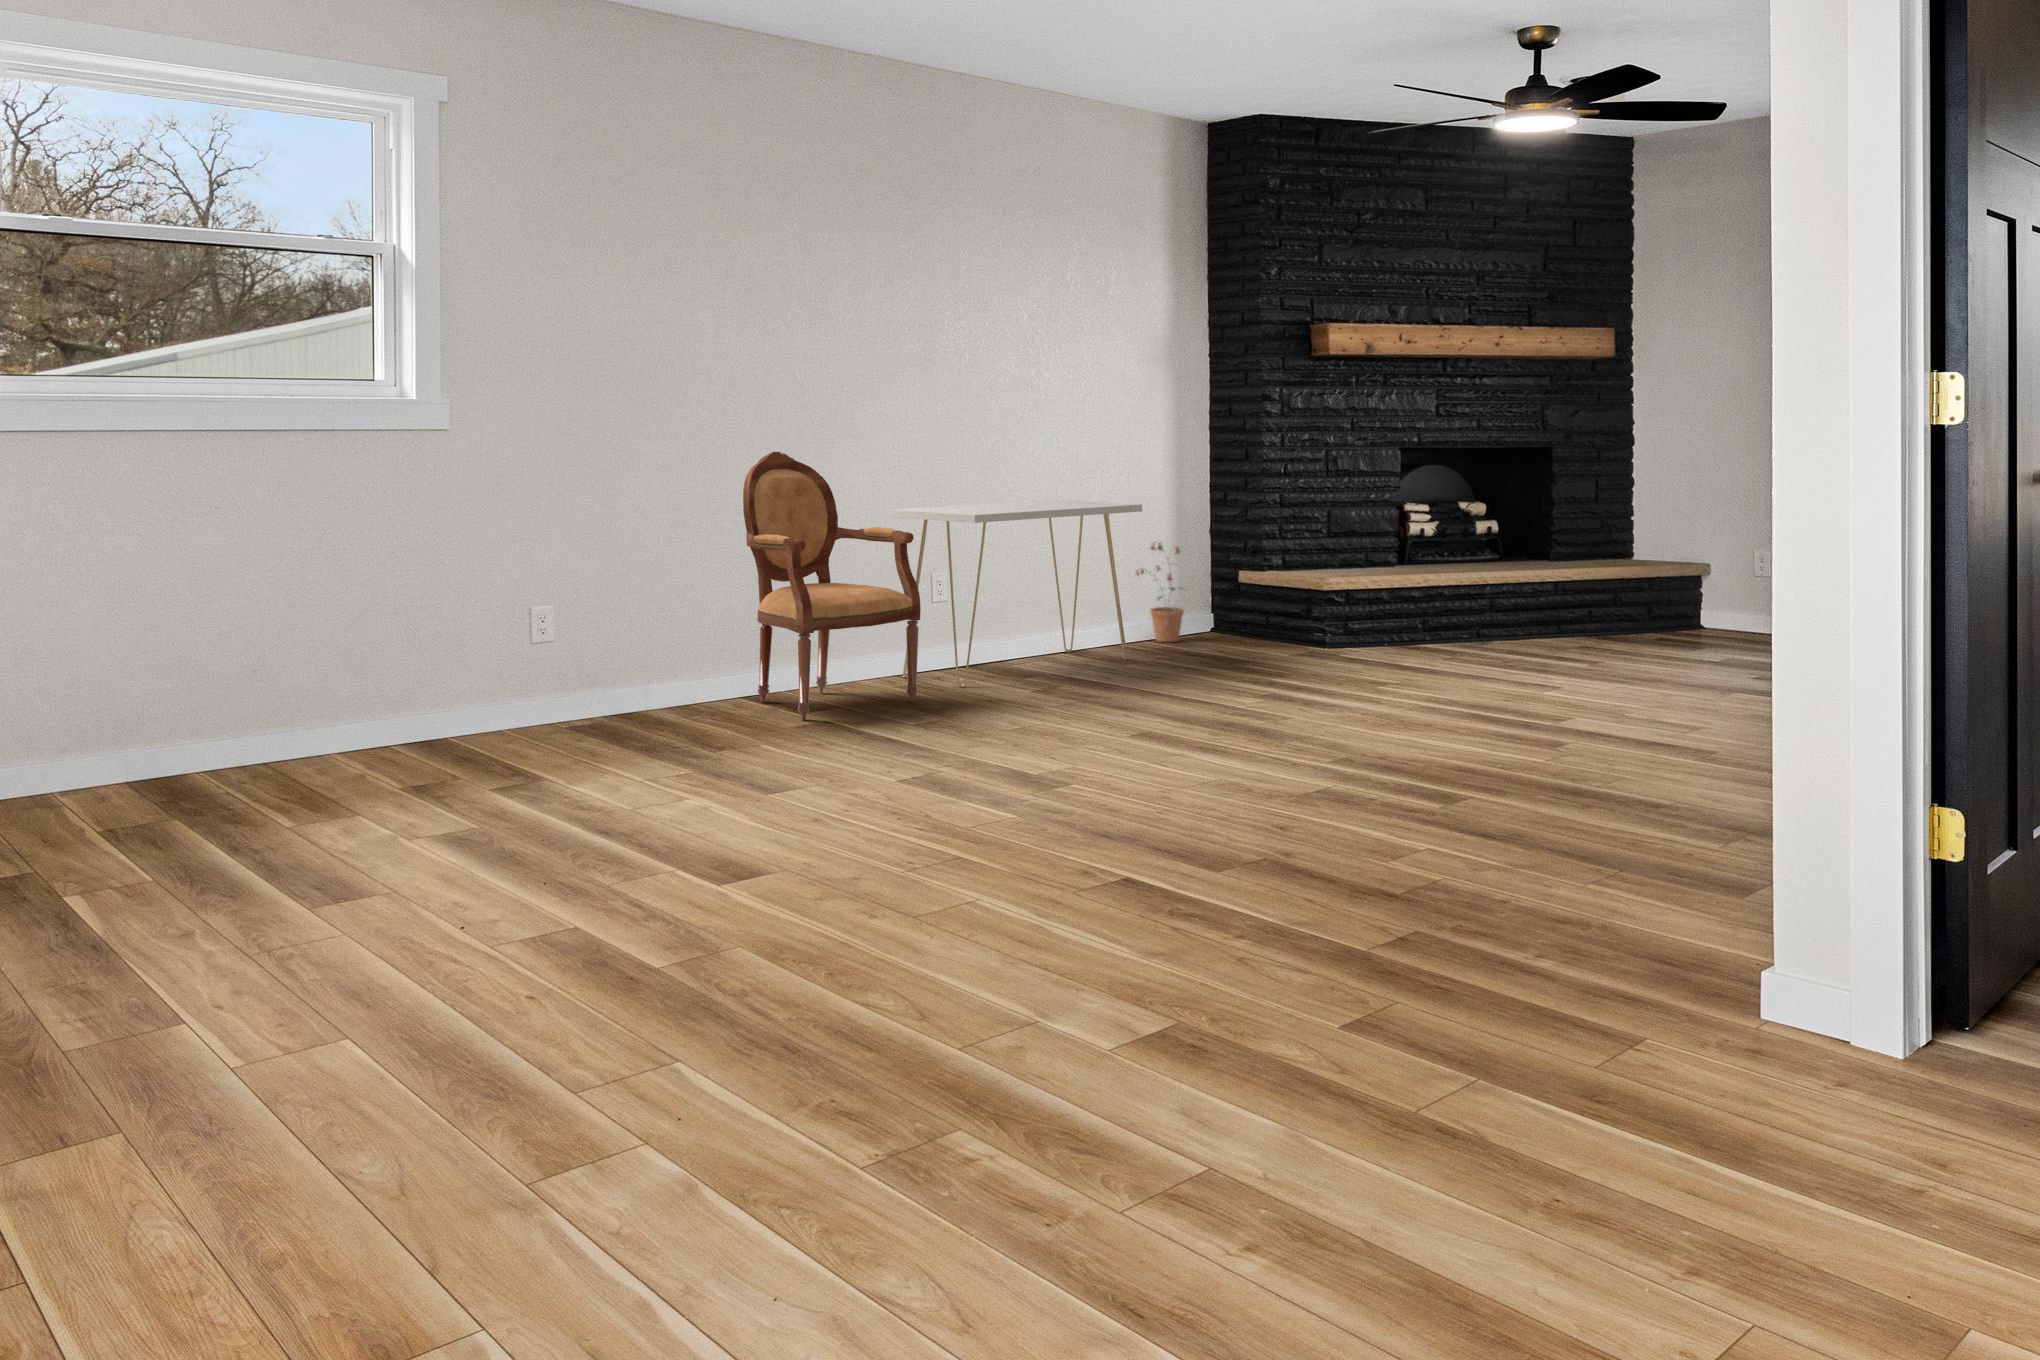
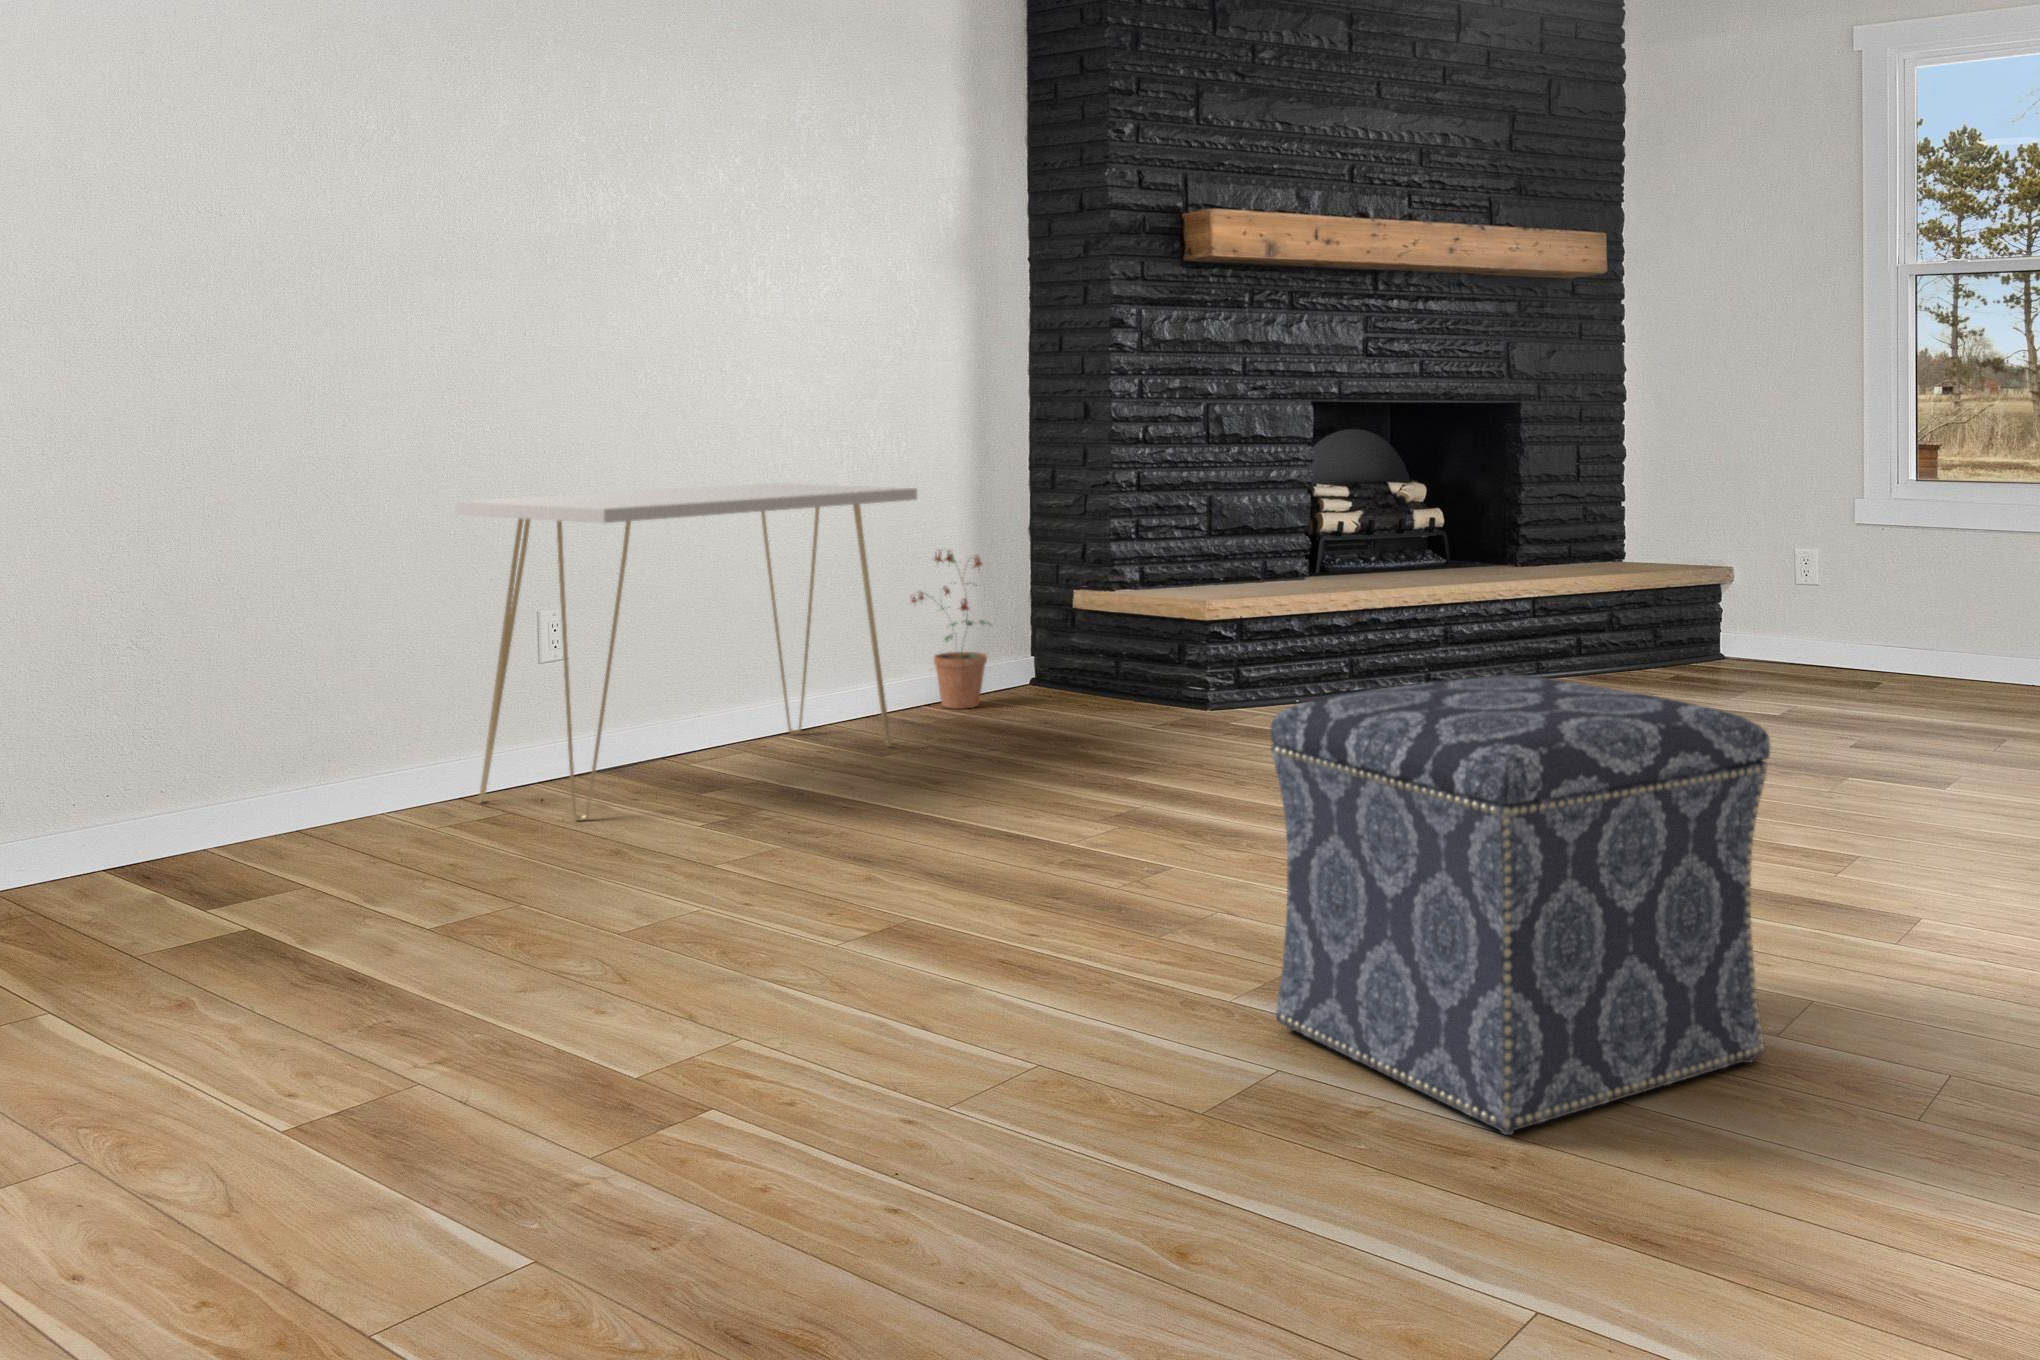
armchair: present [743,452,921,720] -> none [119,393,486,925]
ottoman: none [1327,609,1575,811] -> present [1271,675,1770,1135]

